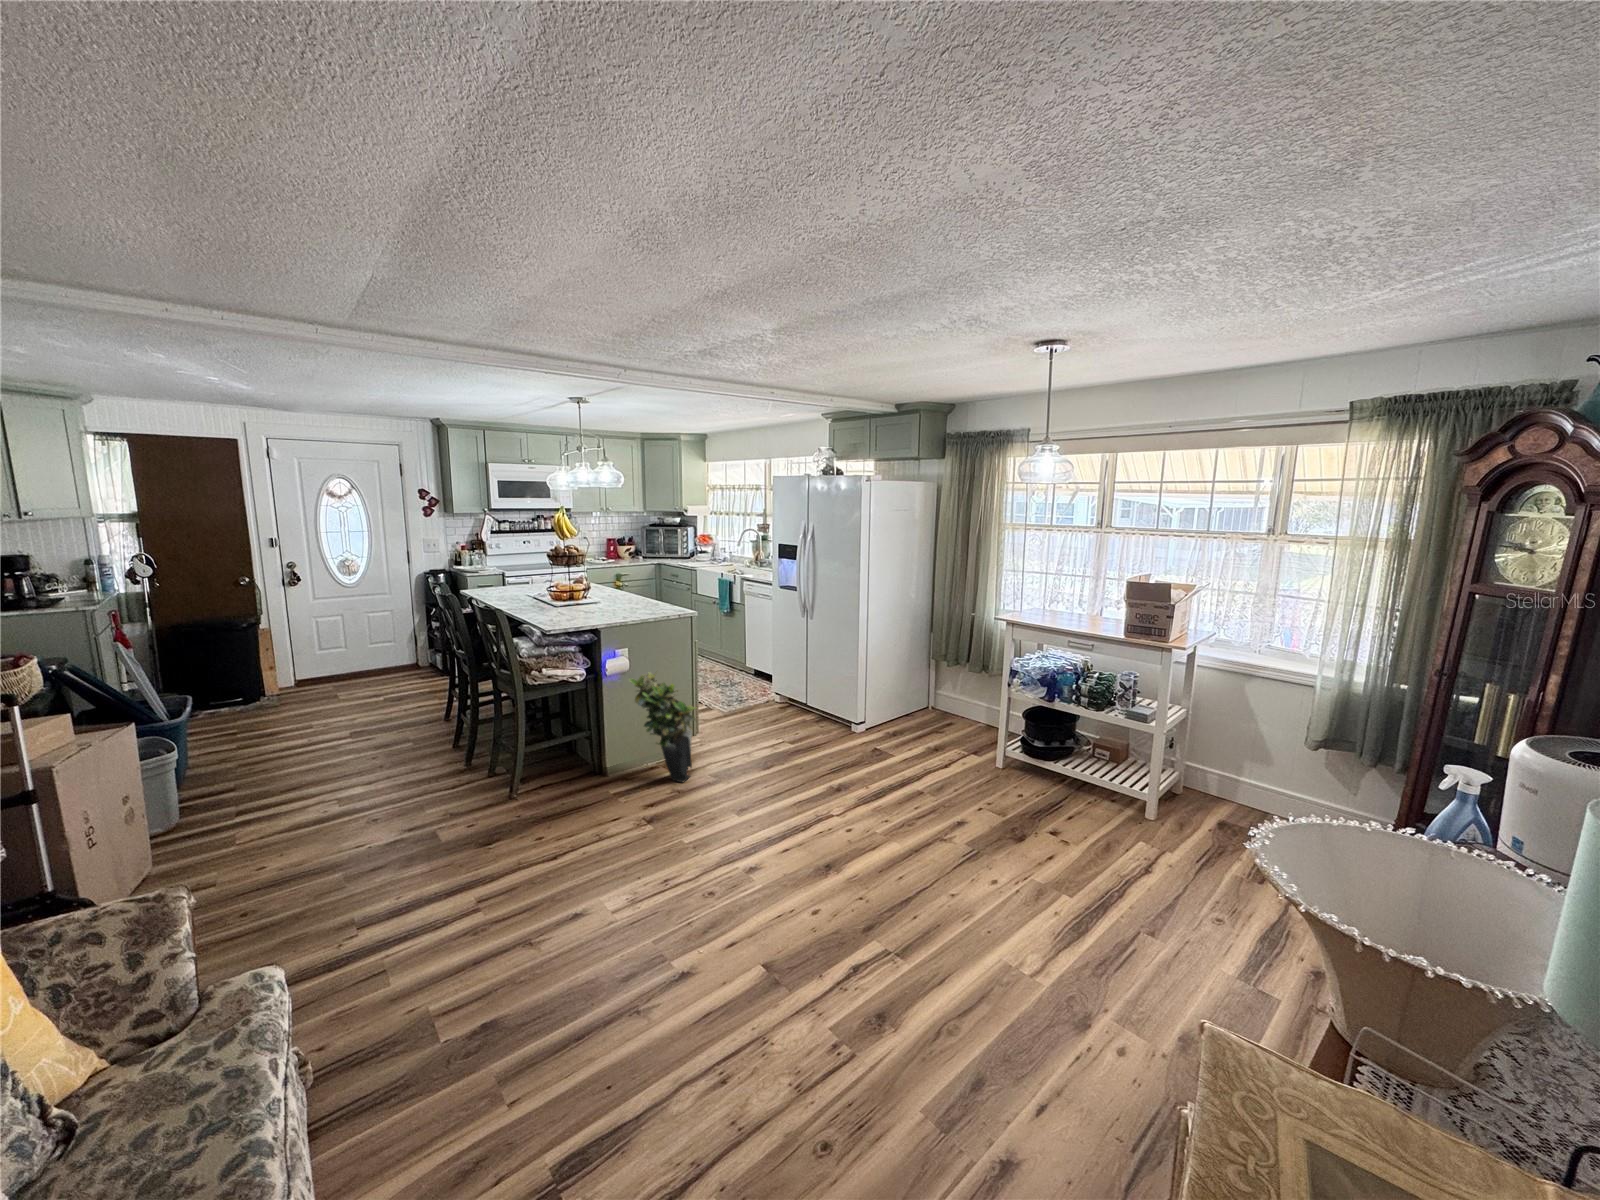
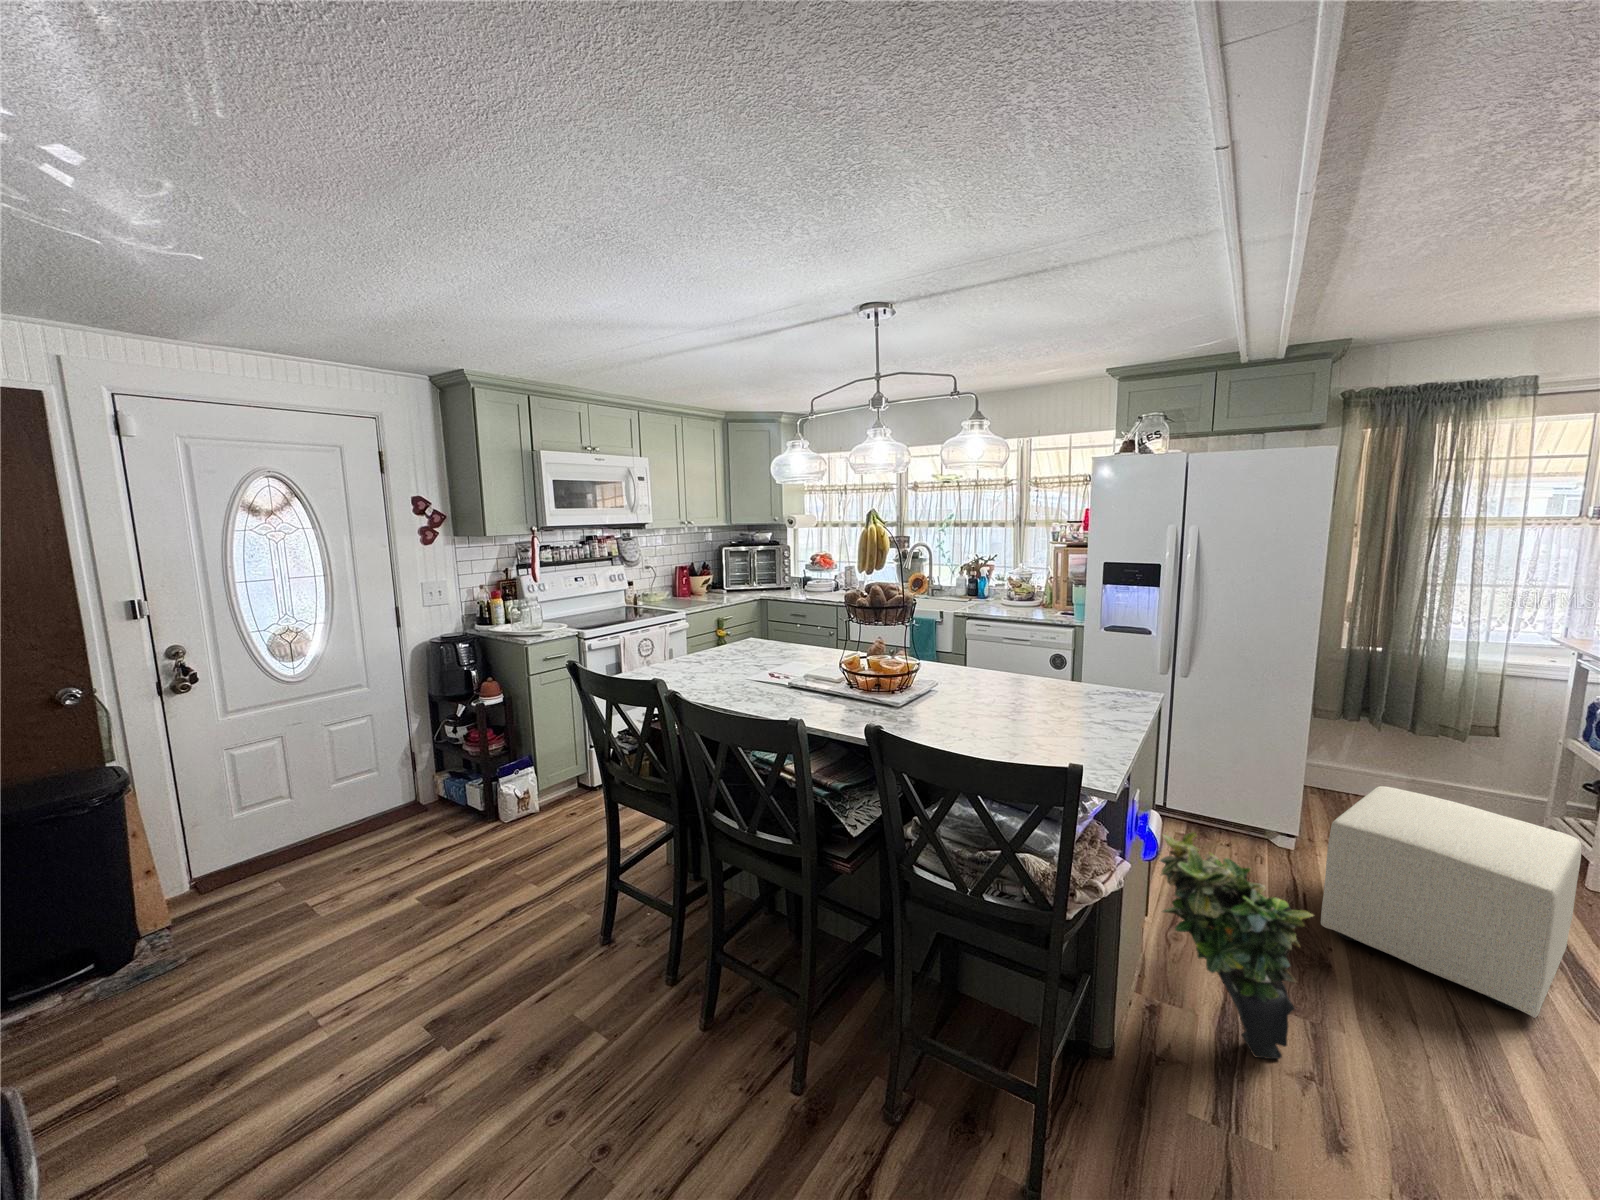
ottoman: none [795,683,910,787] -> present [1321,786,1581,1018]

